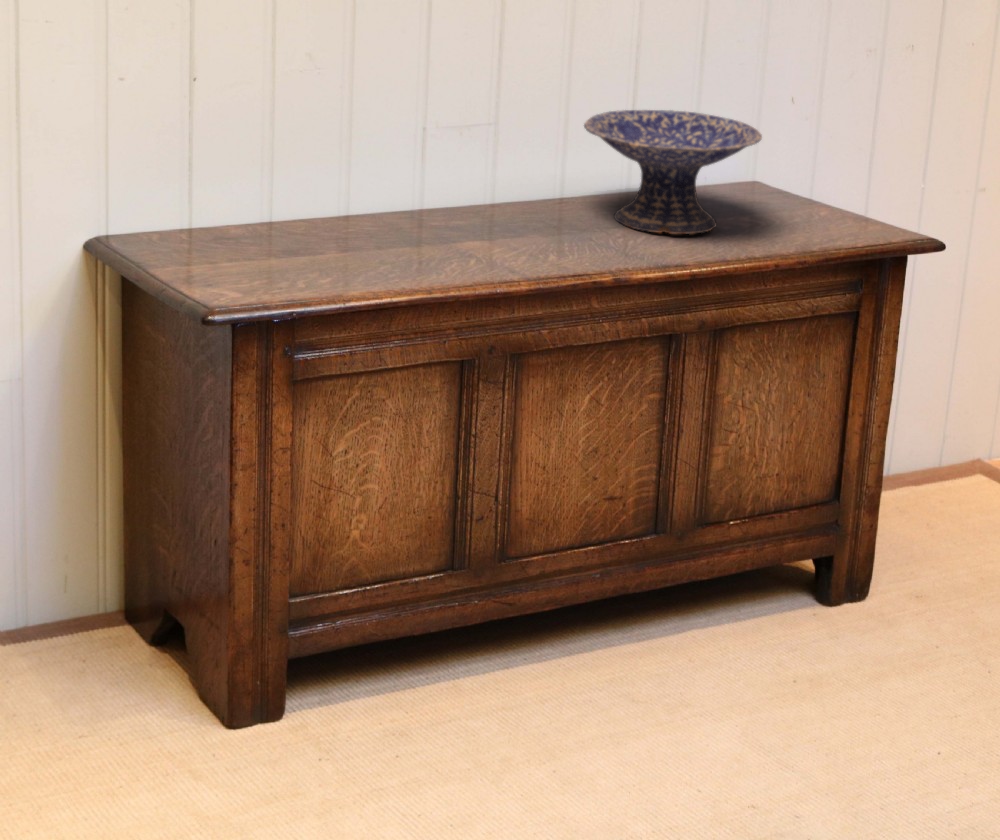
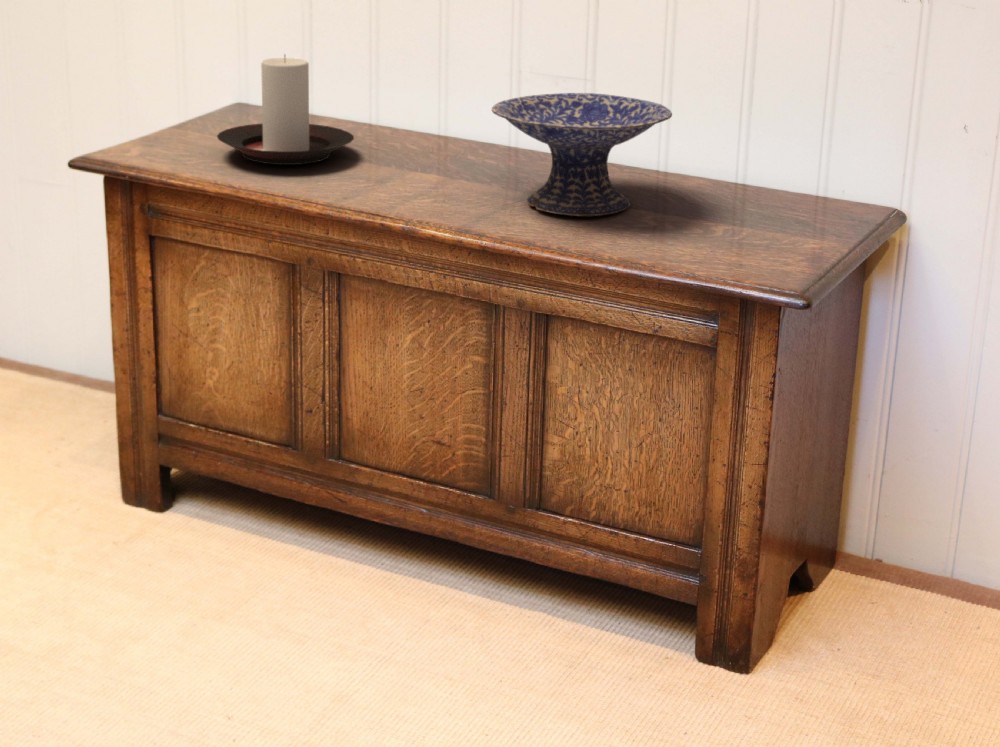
candle holder: none [288,127,449,258] -> present [217,58,354,165]

